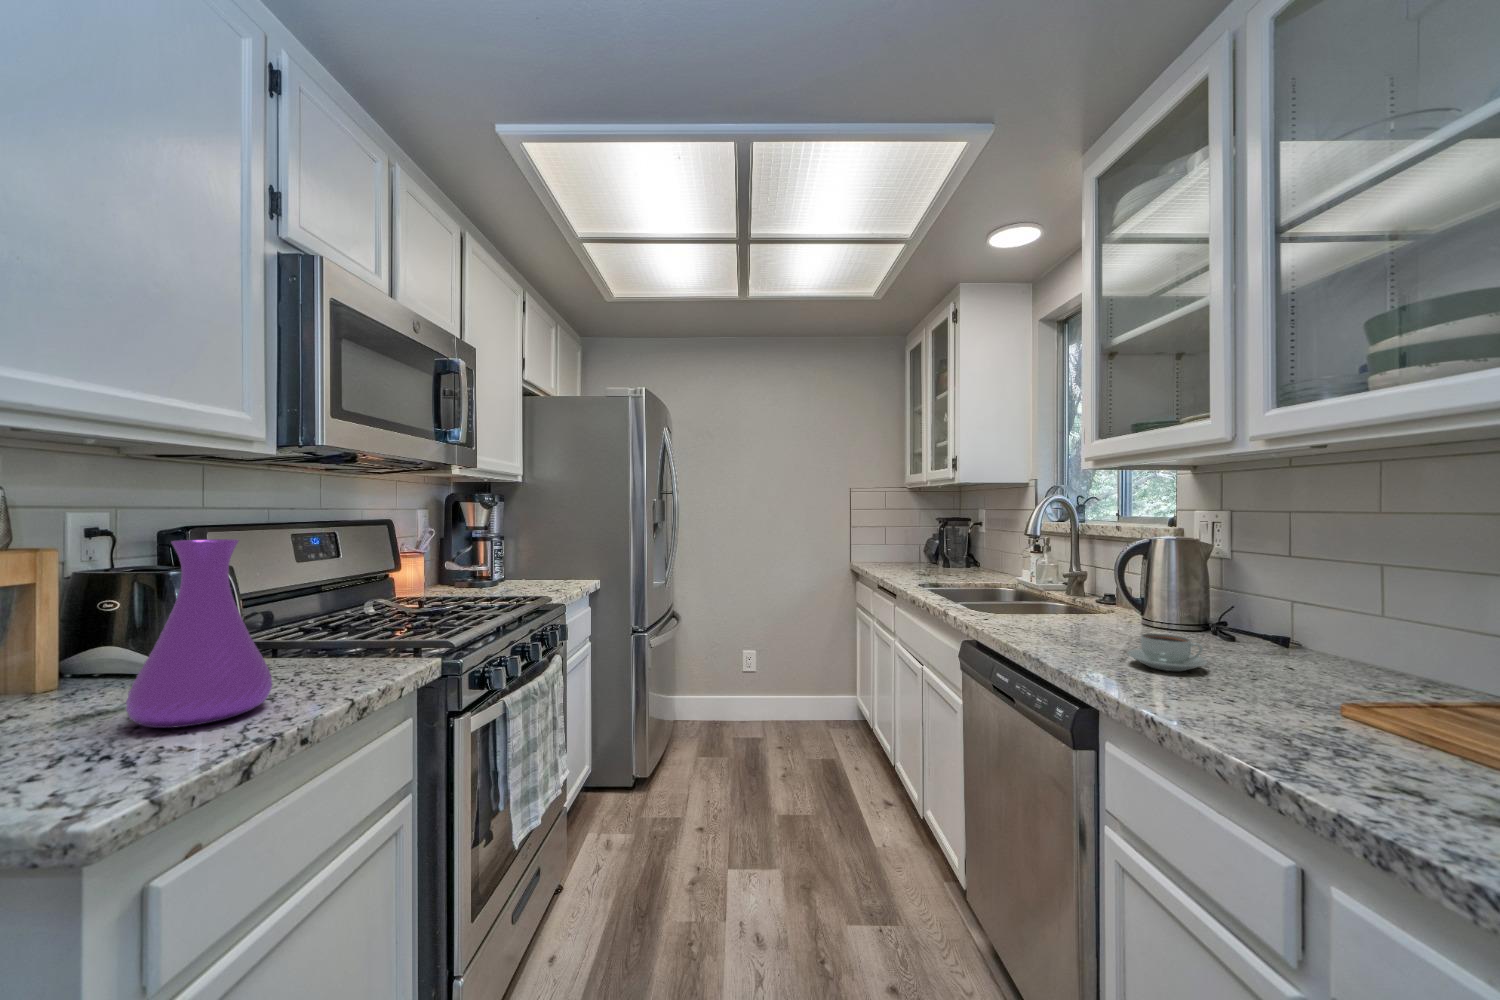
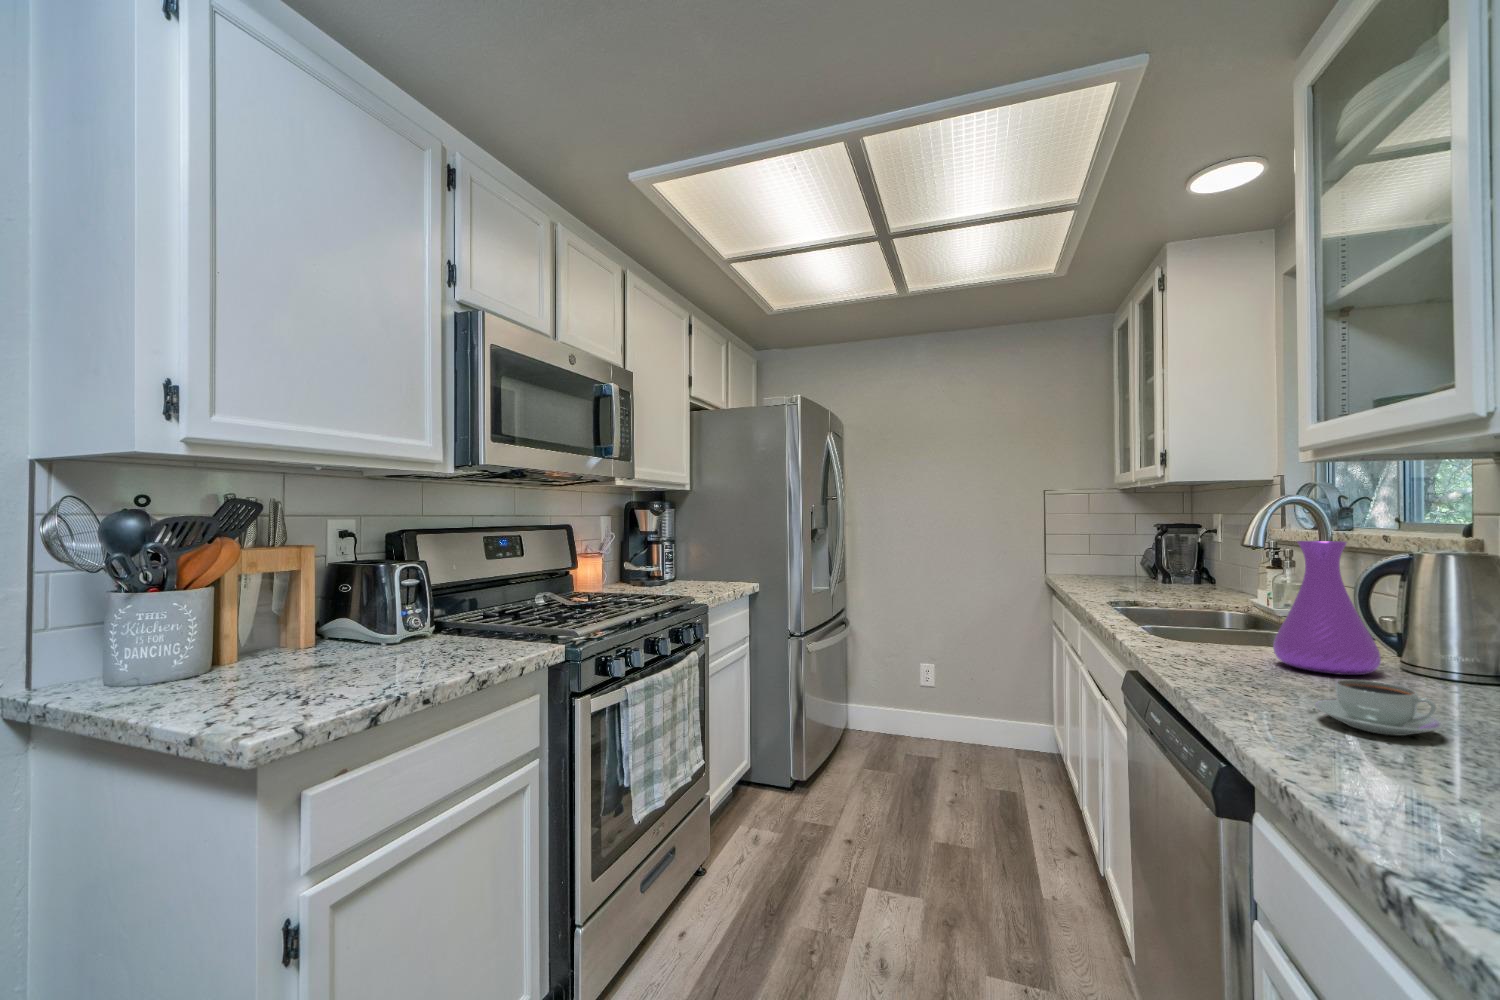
vase: present [126,539,272,728] -> present [1273,541,1381,675]

